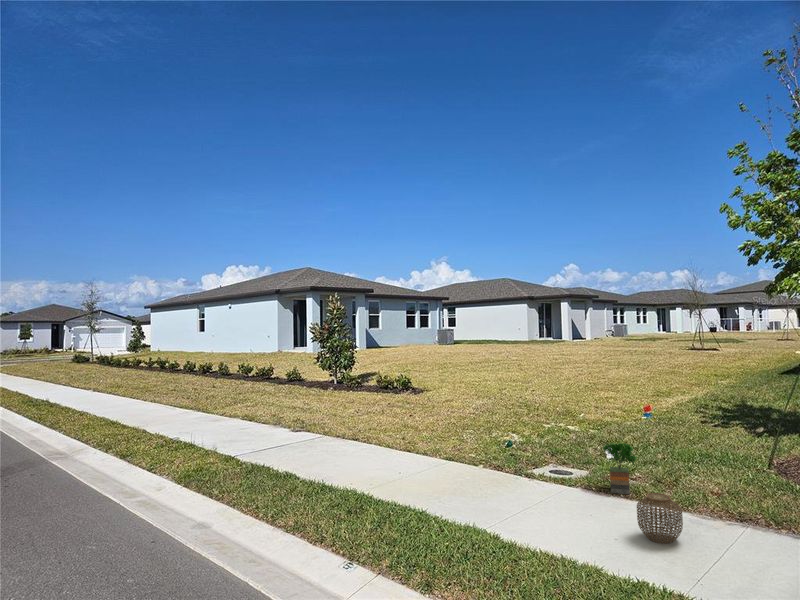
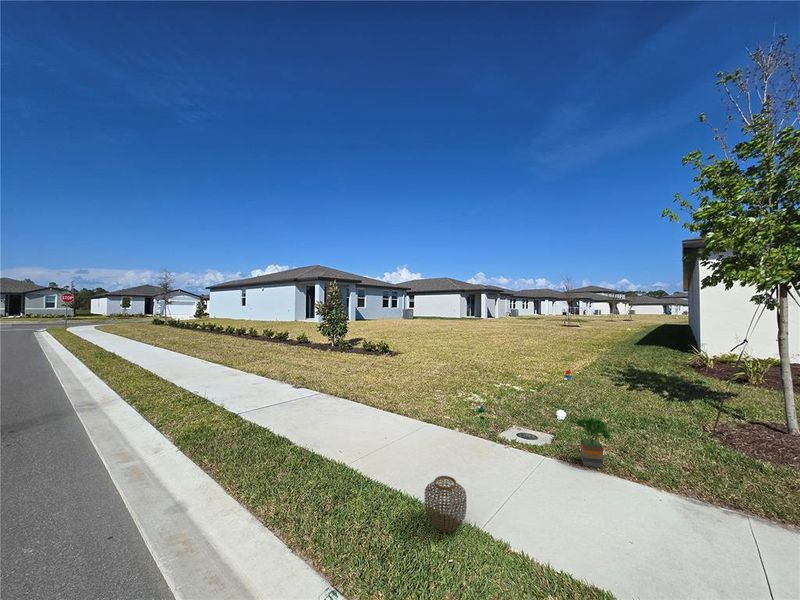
woven basket: present [637,493,683,544] -> present [425,476,467,532]

